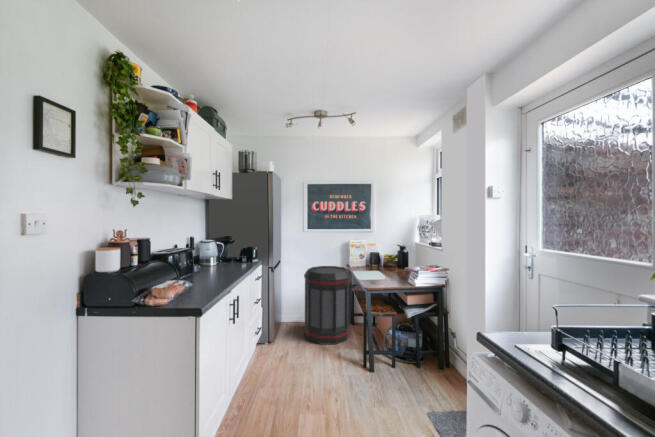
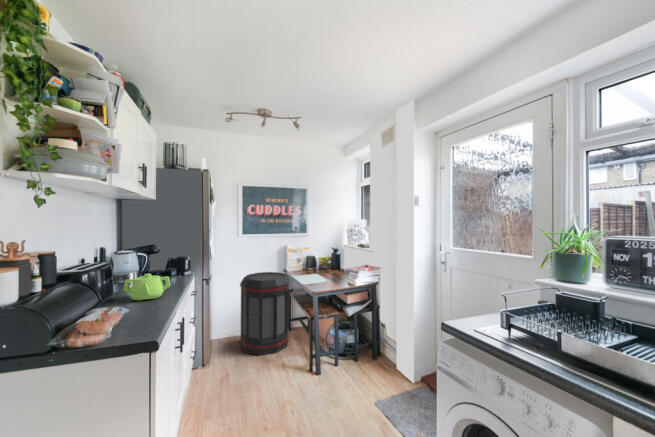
teapot: none [198,259,232,280] -> present [123,274,170,301]

